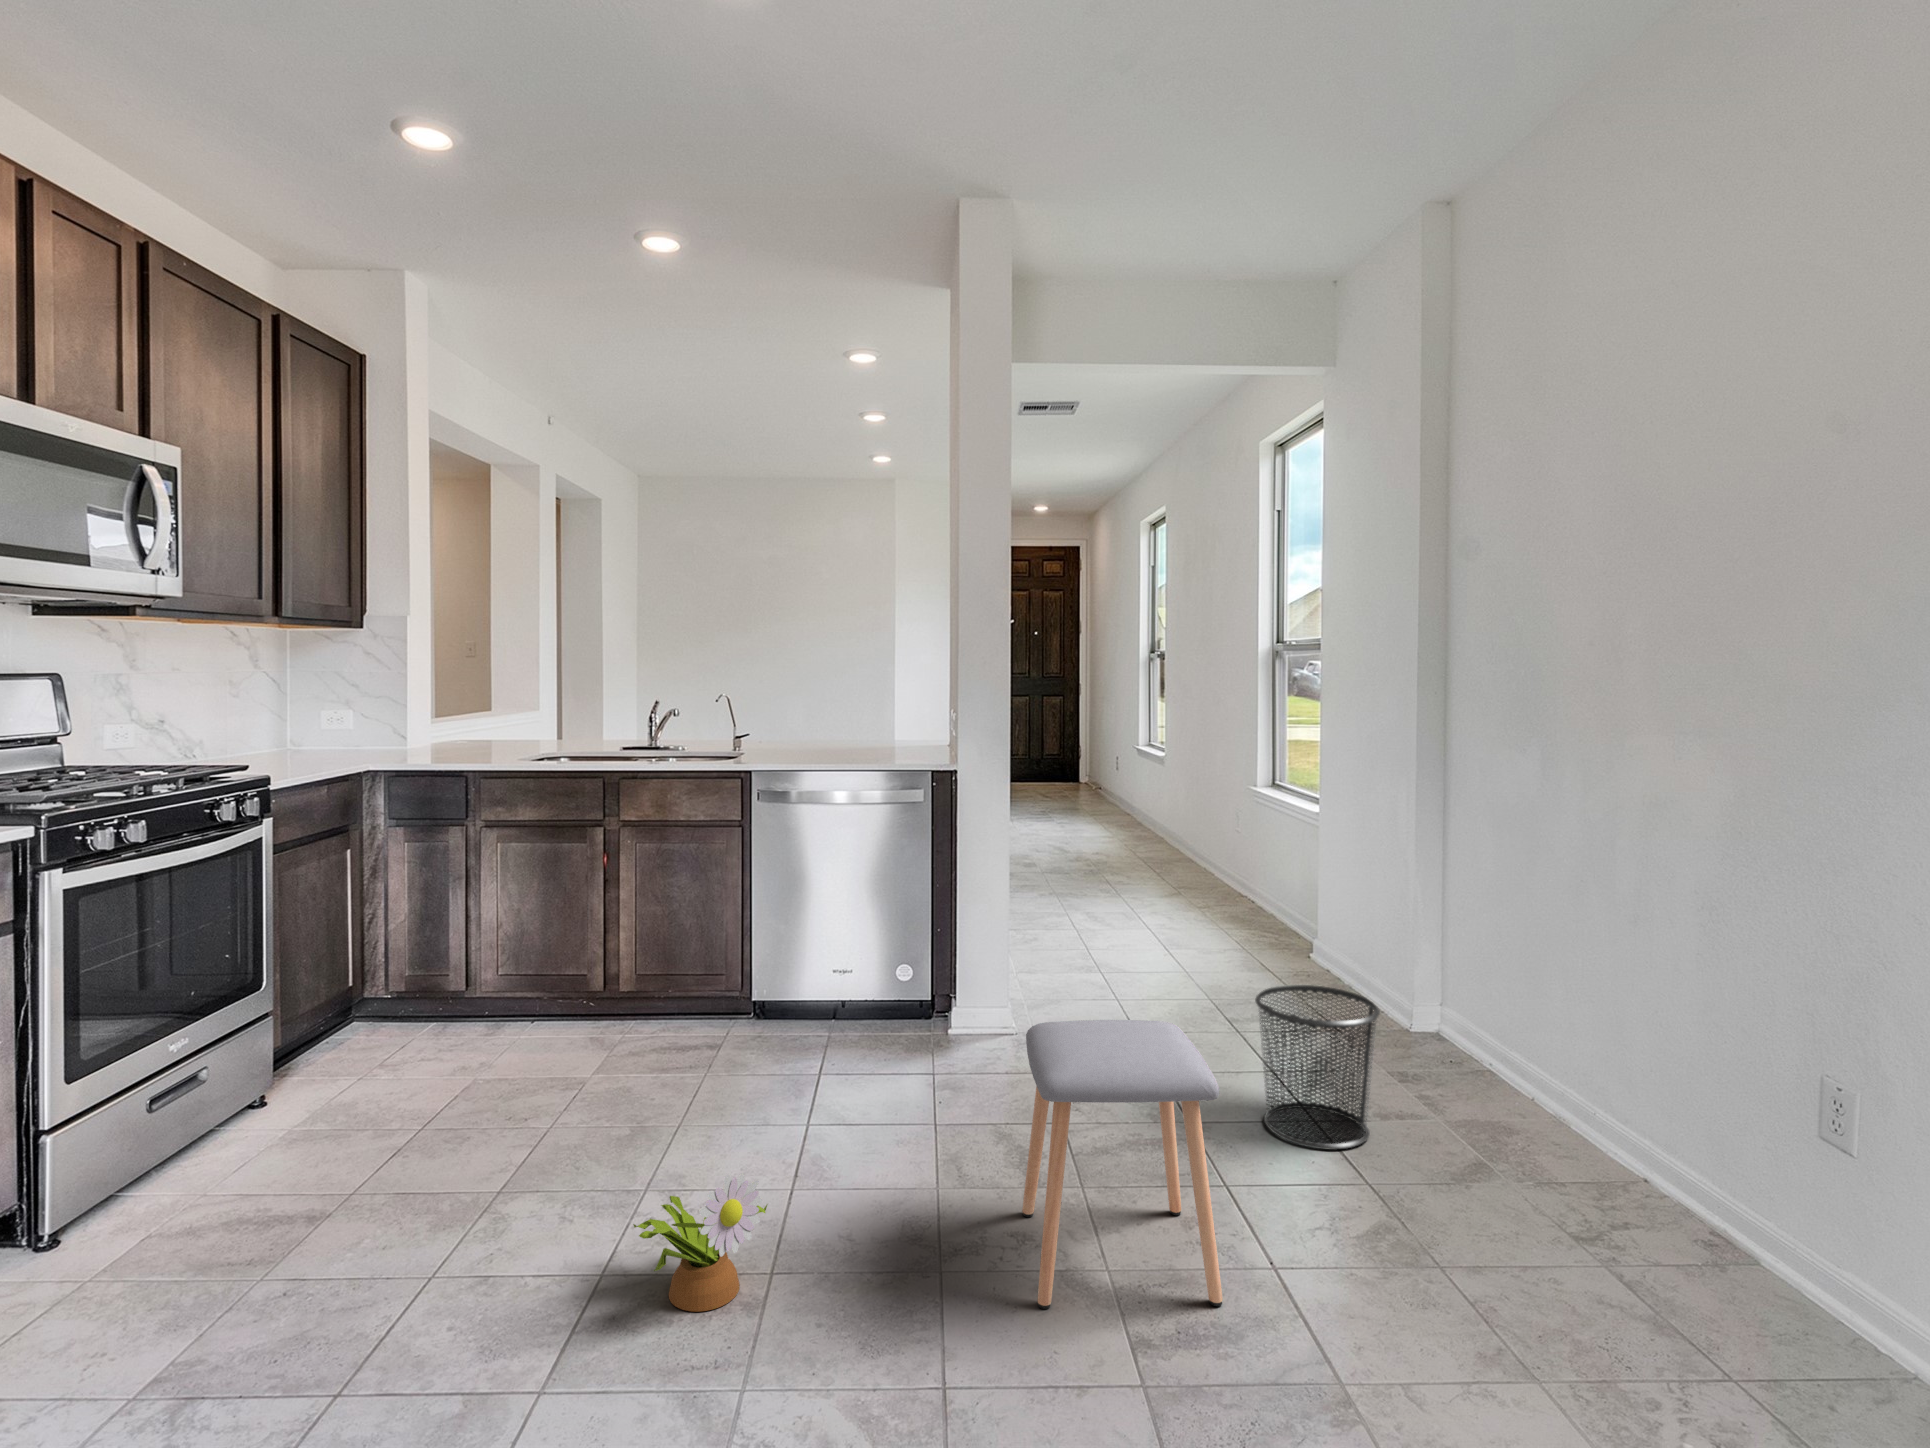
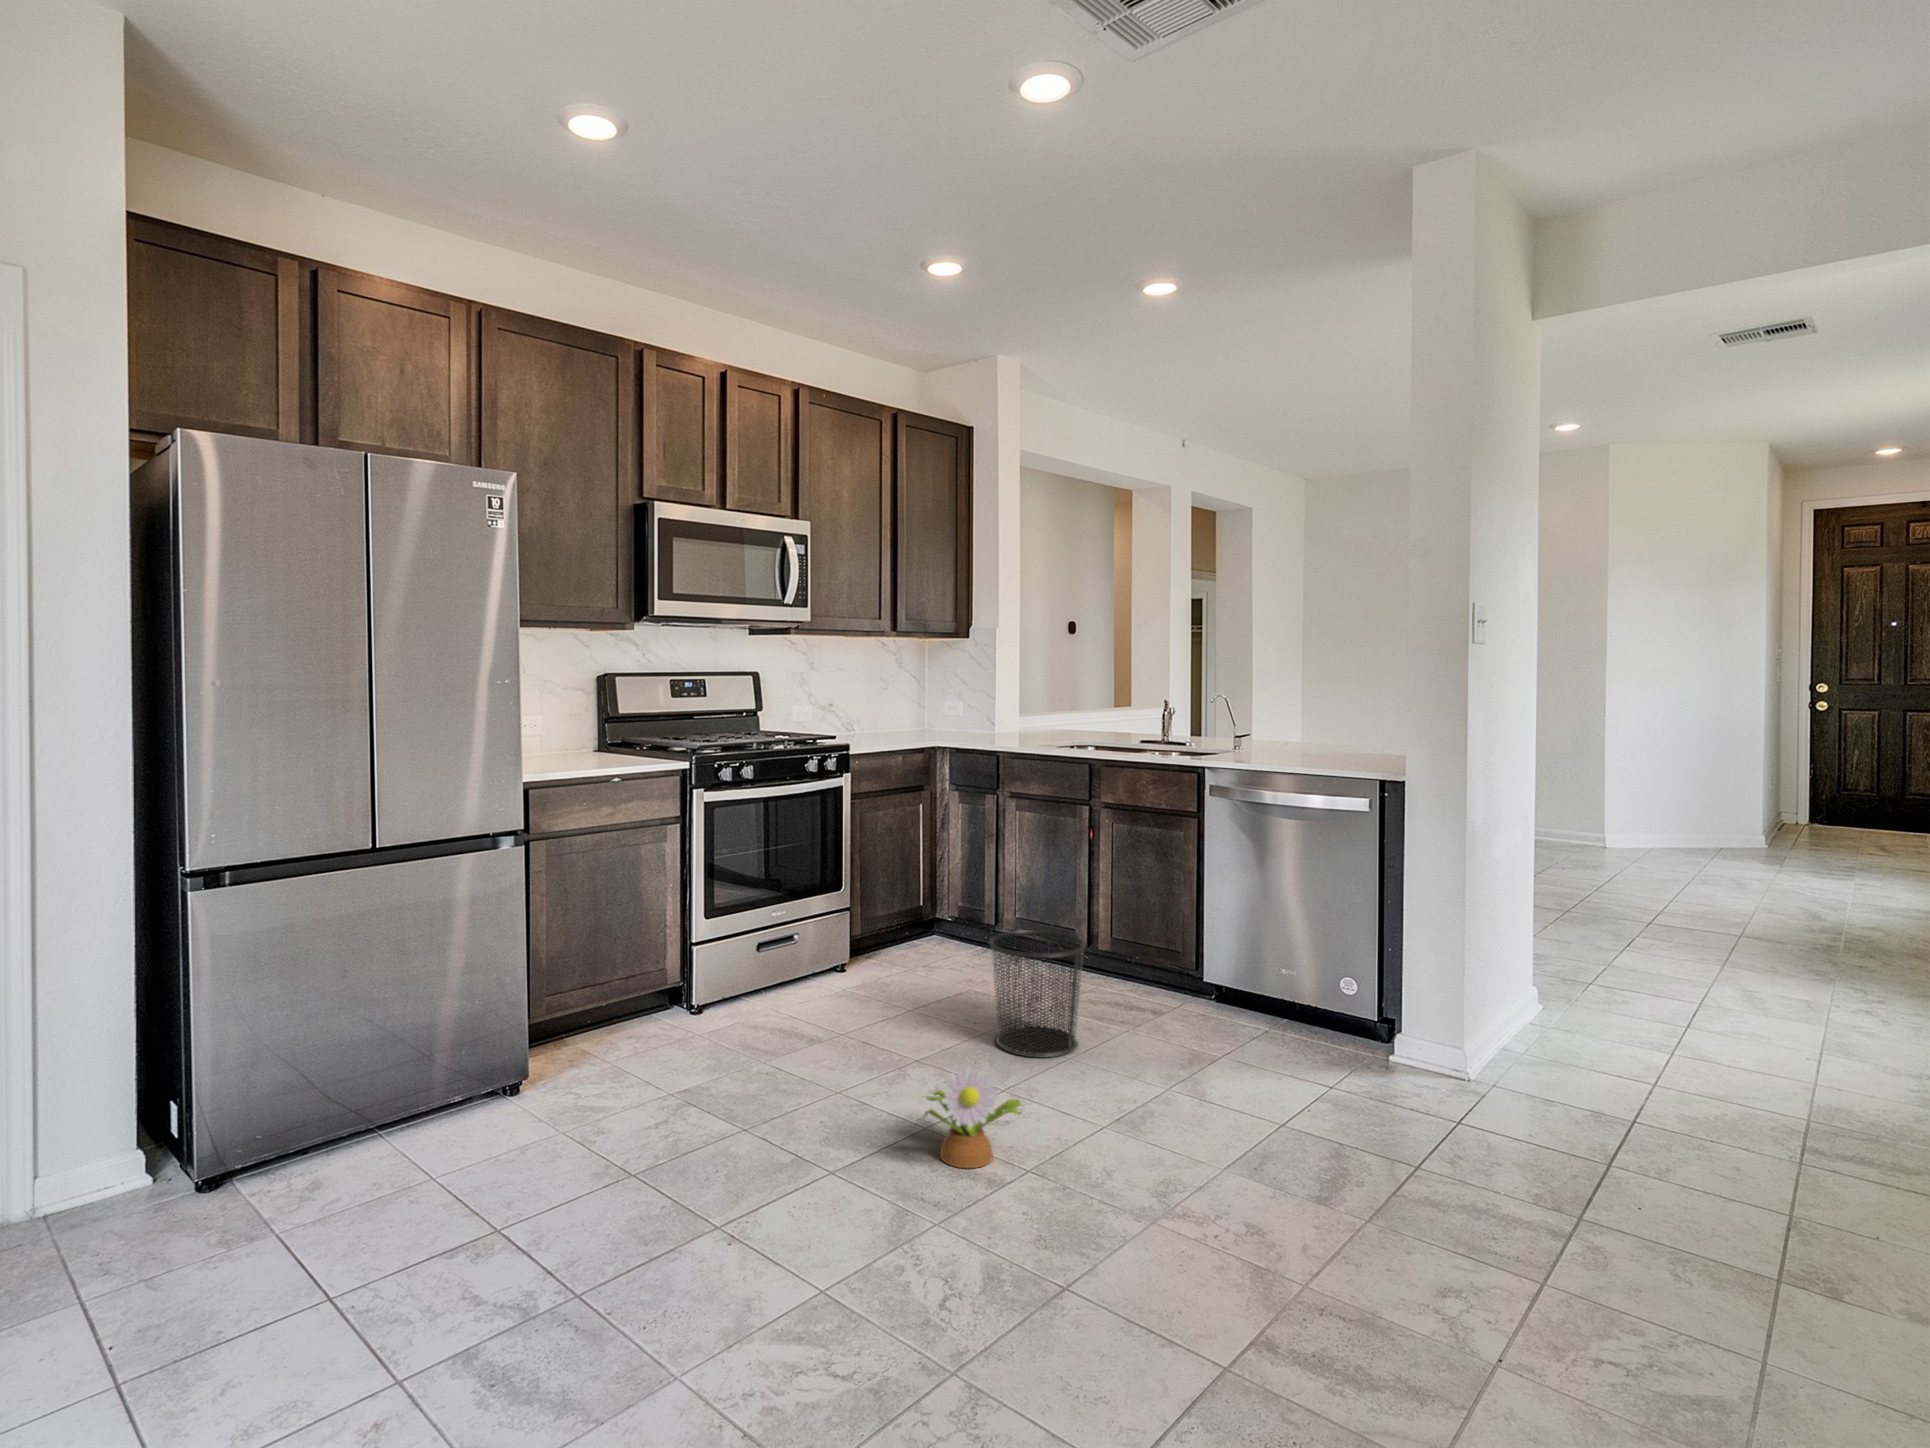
waste bin: present [1255,985,1380,1150] -> present [989,930,1086,1058]
stool: present [1022,1020,1223,1309] -> none [1186,1025,1424,1342]

